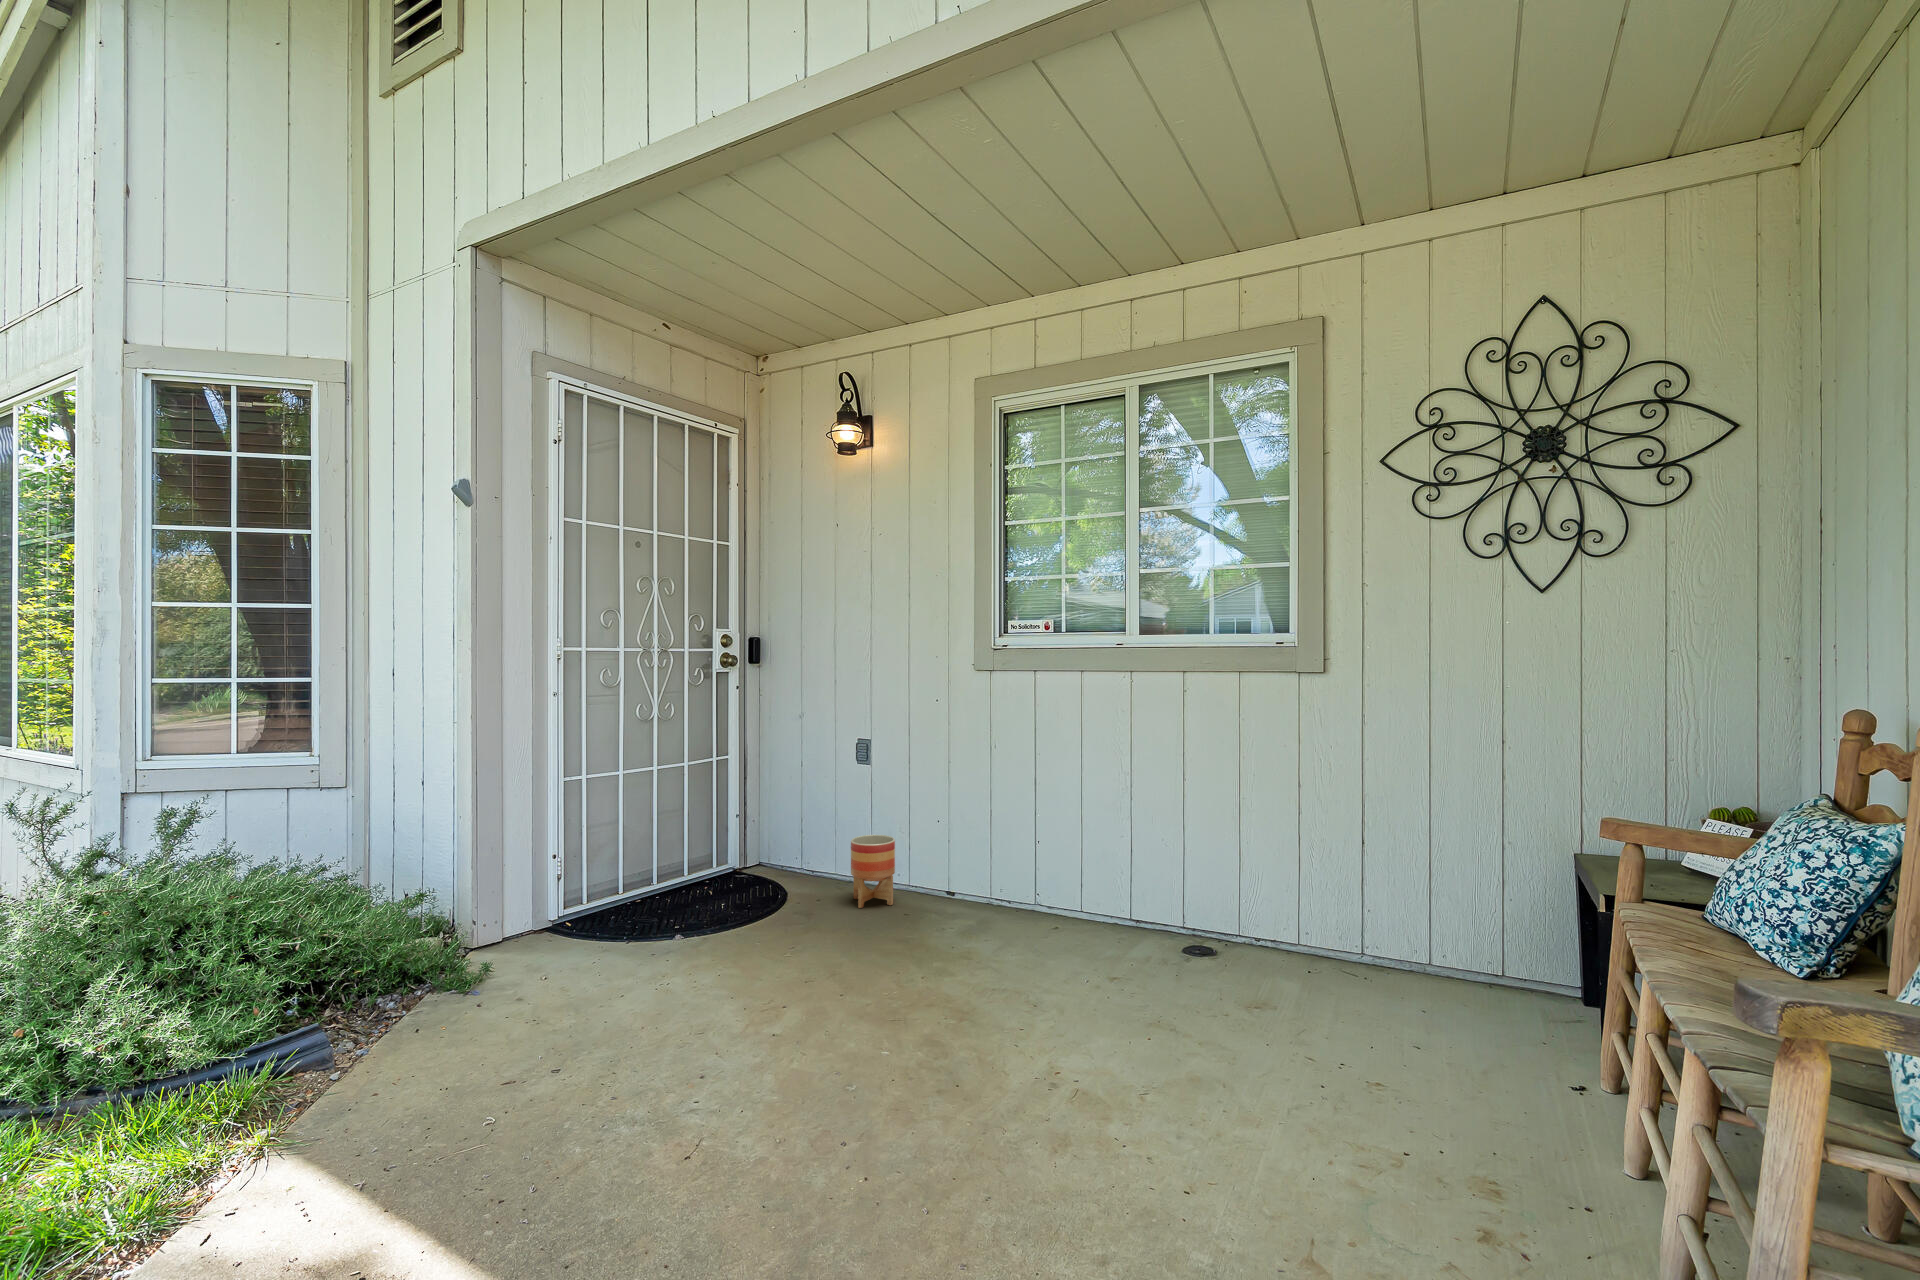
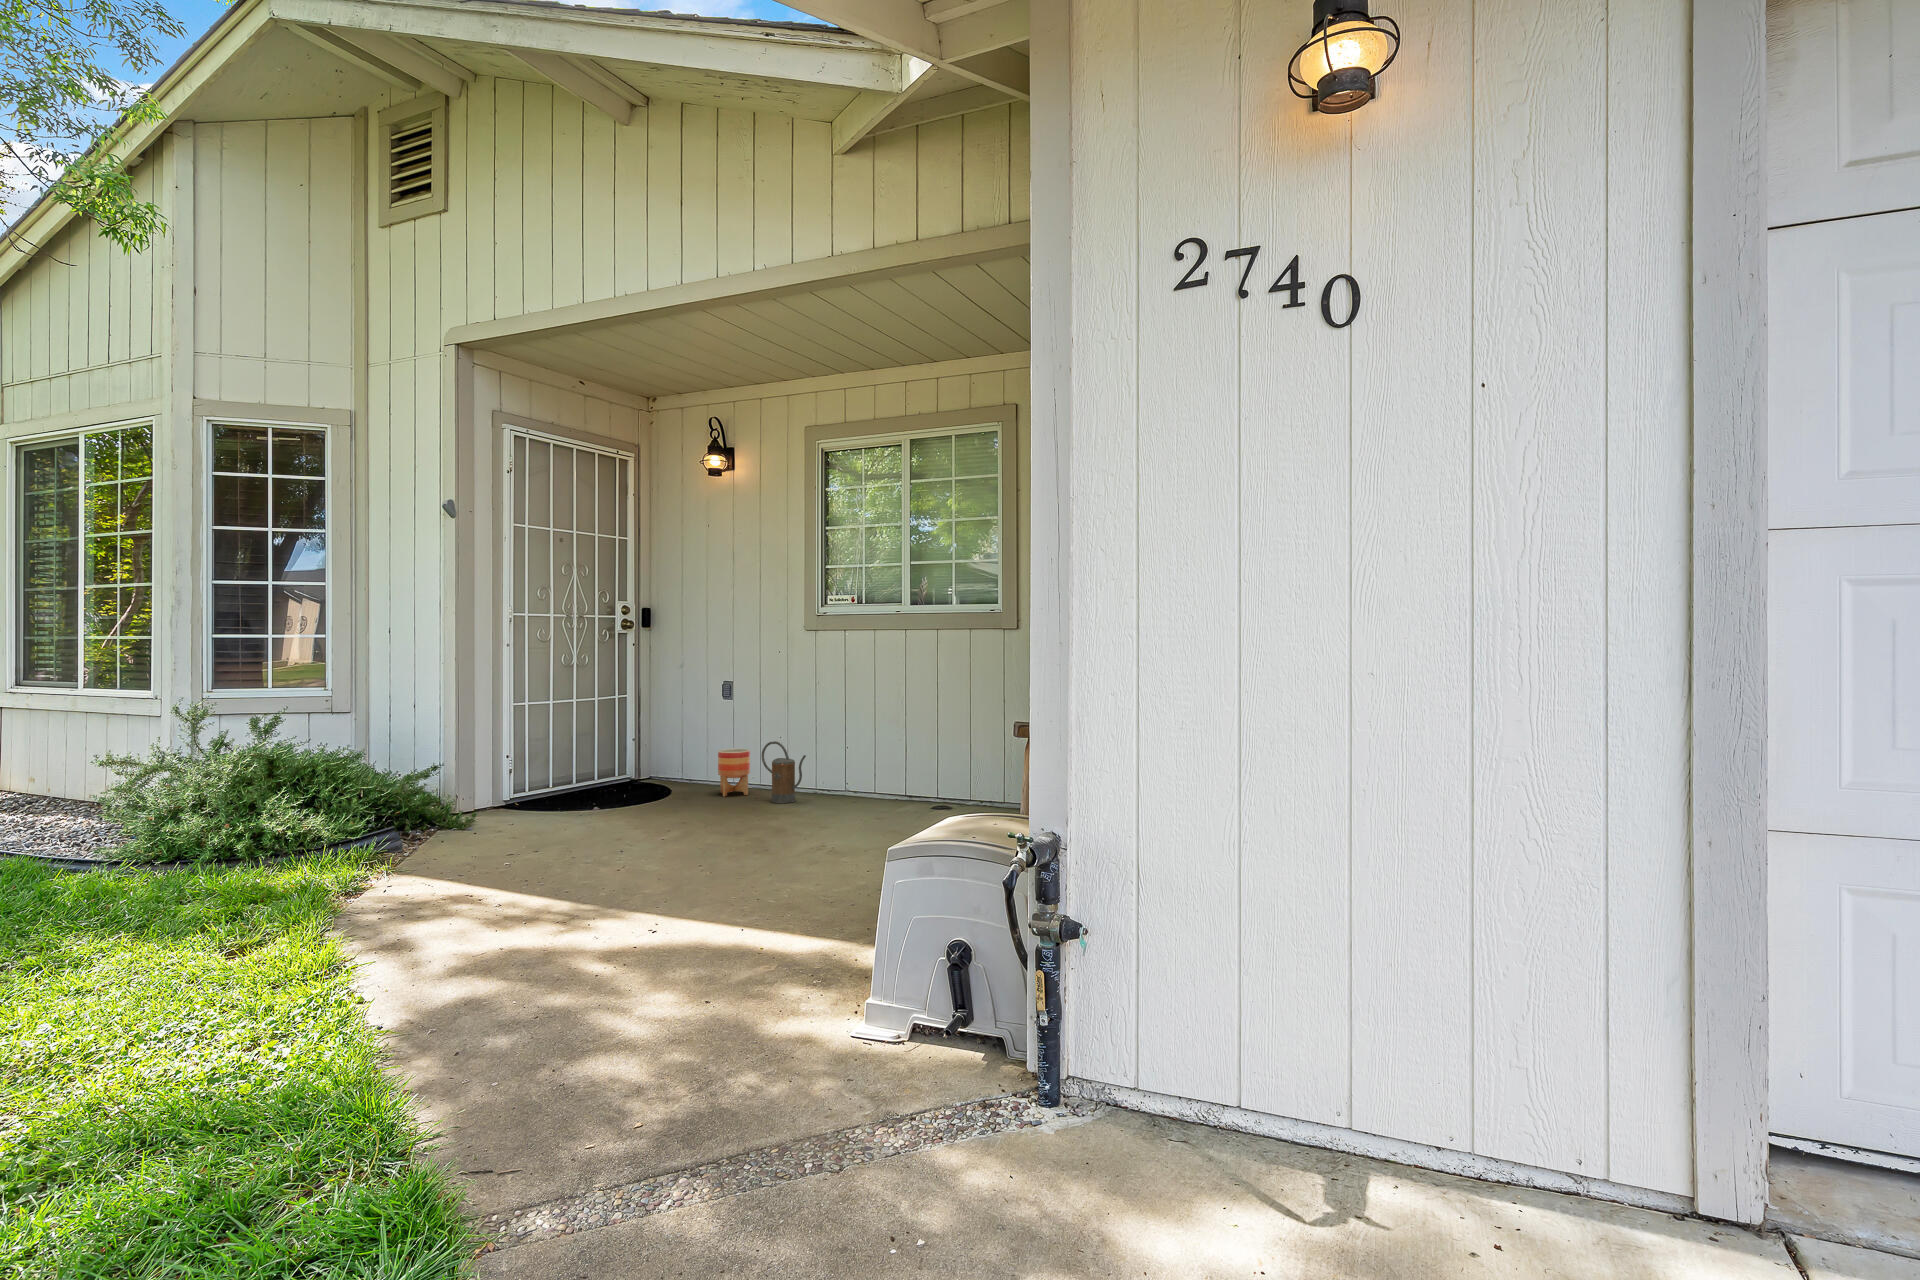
watering can: none [915,833,984,928] -> present [762,741,806,803]

